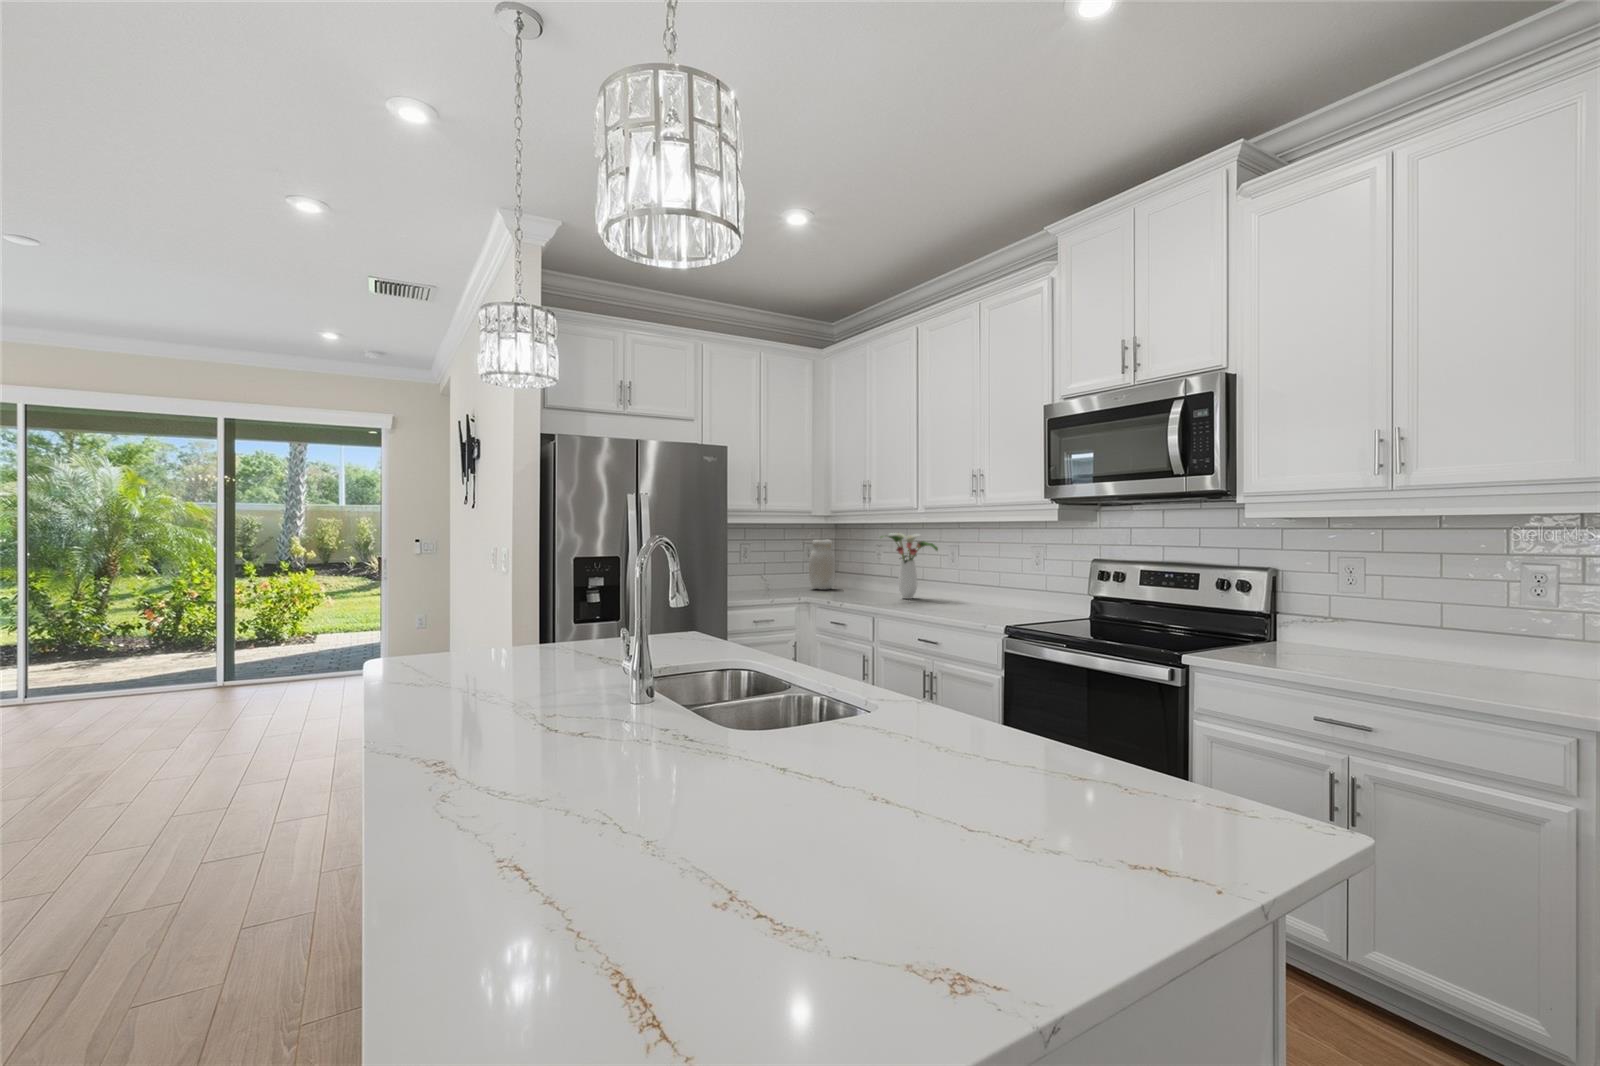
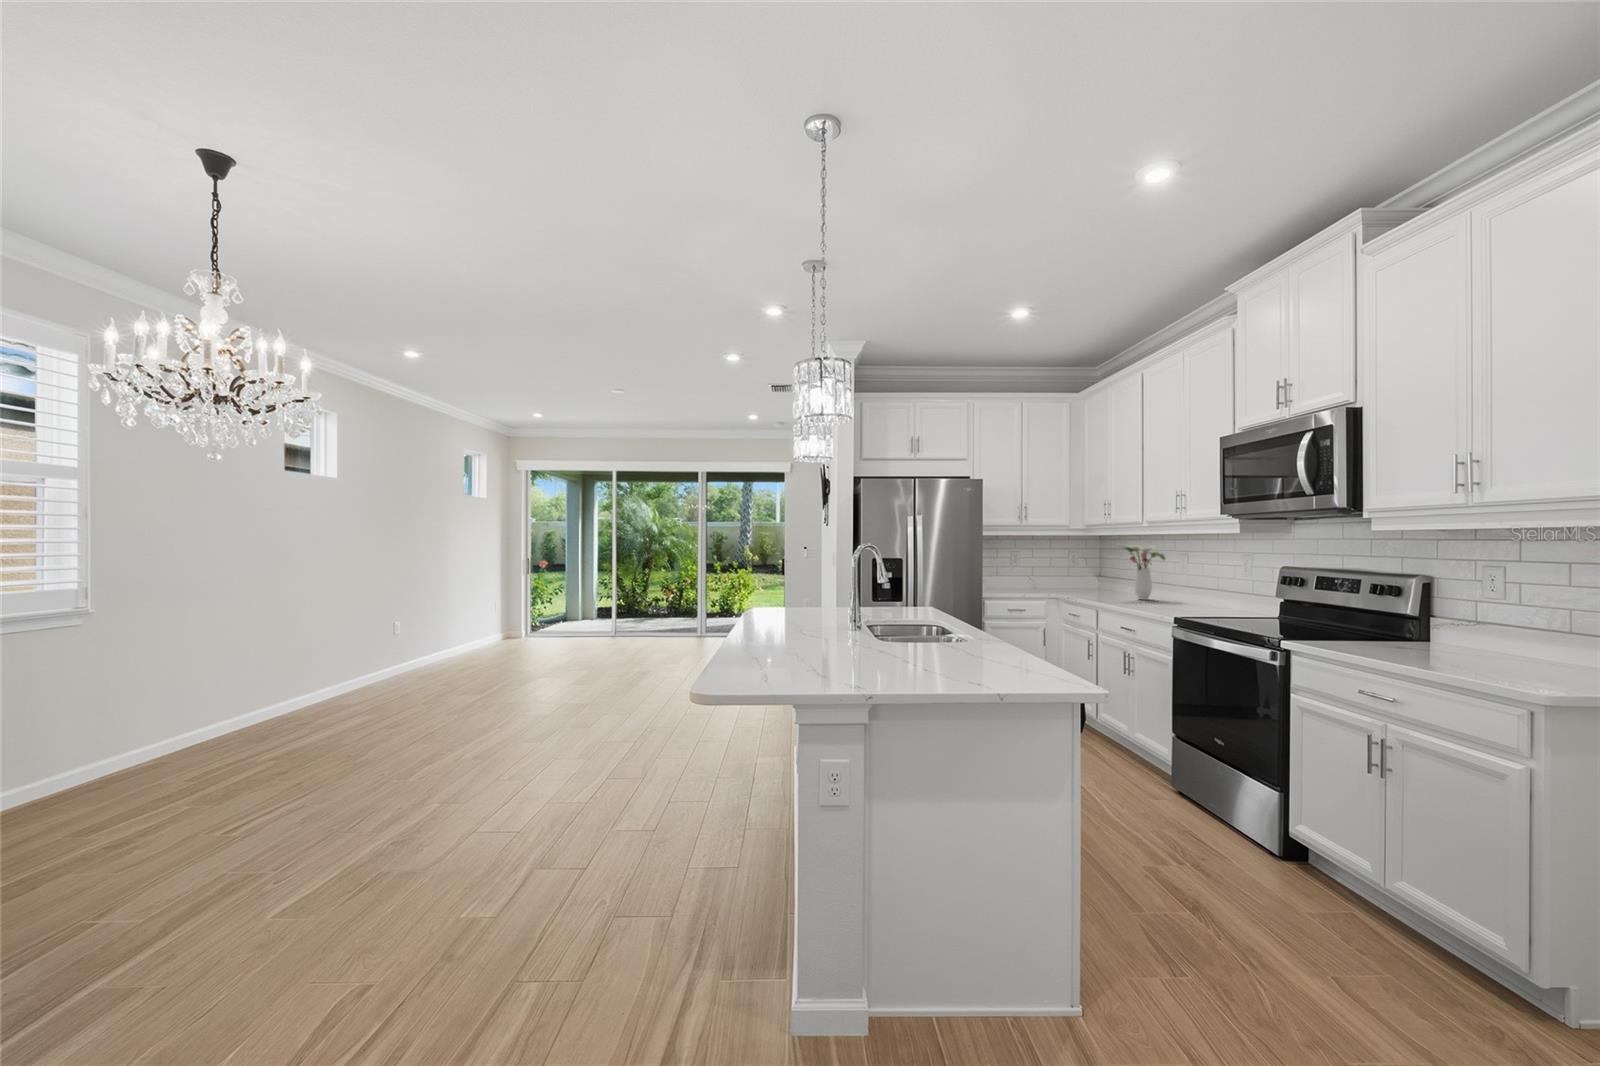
jar: present [809,540,835,589] -> none [1074,551,1097,591]

